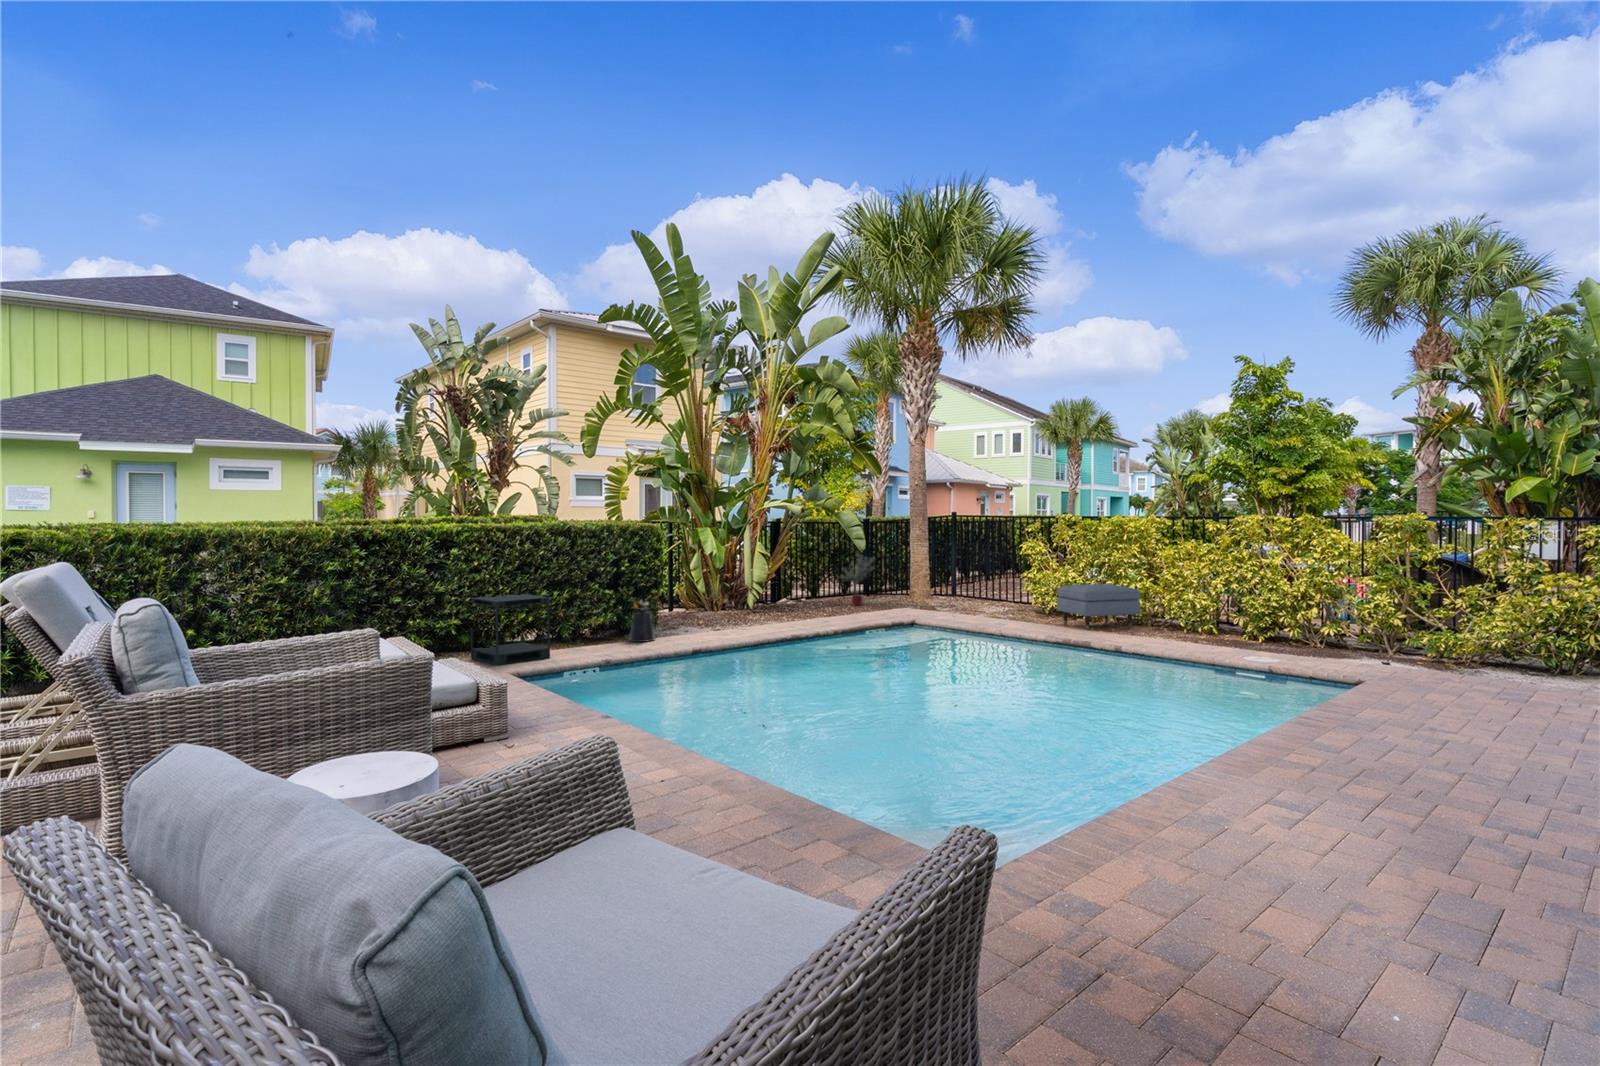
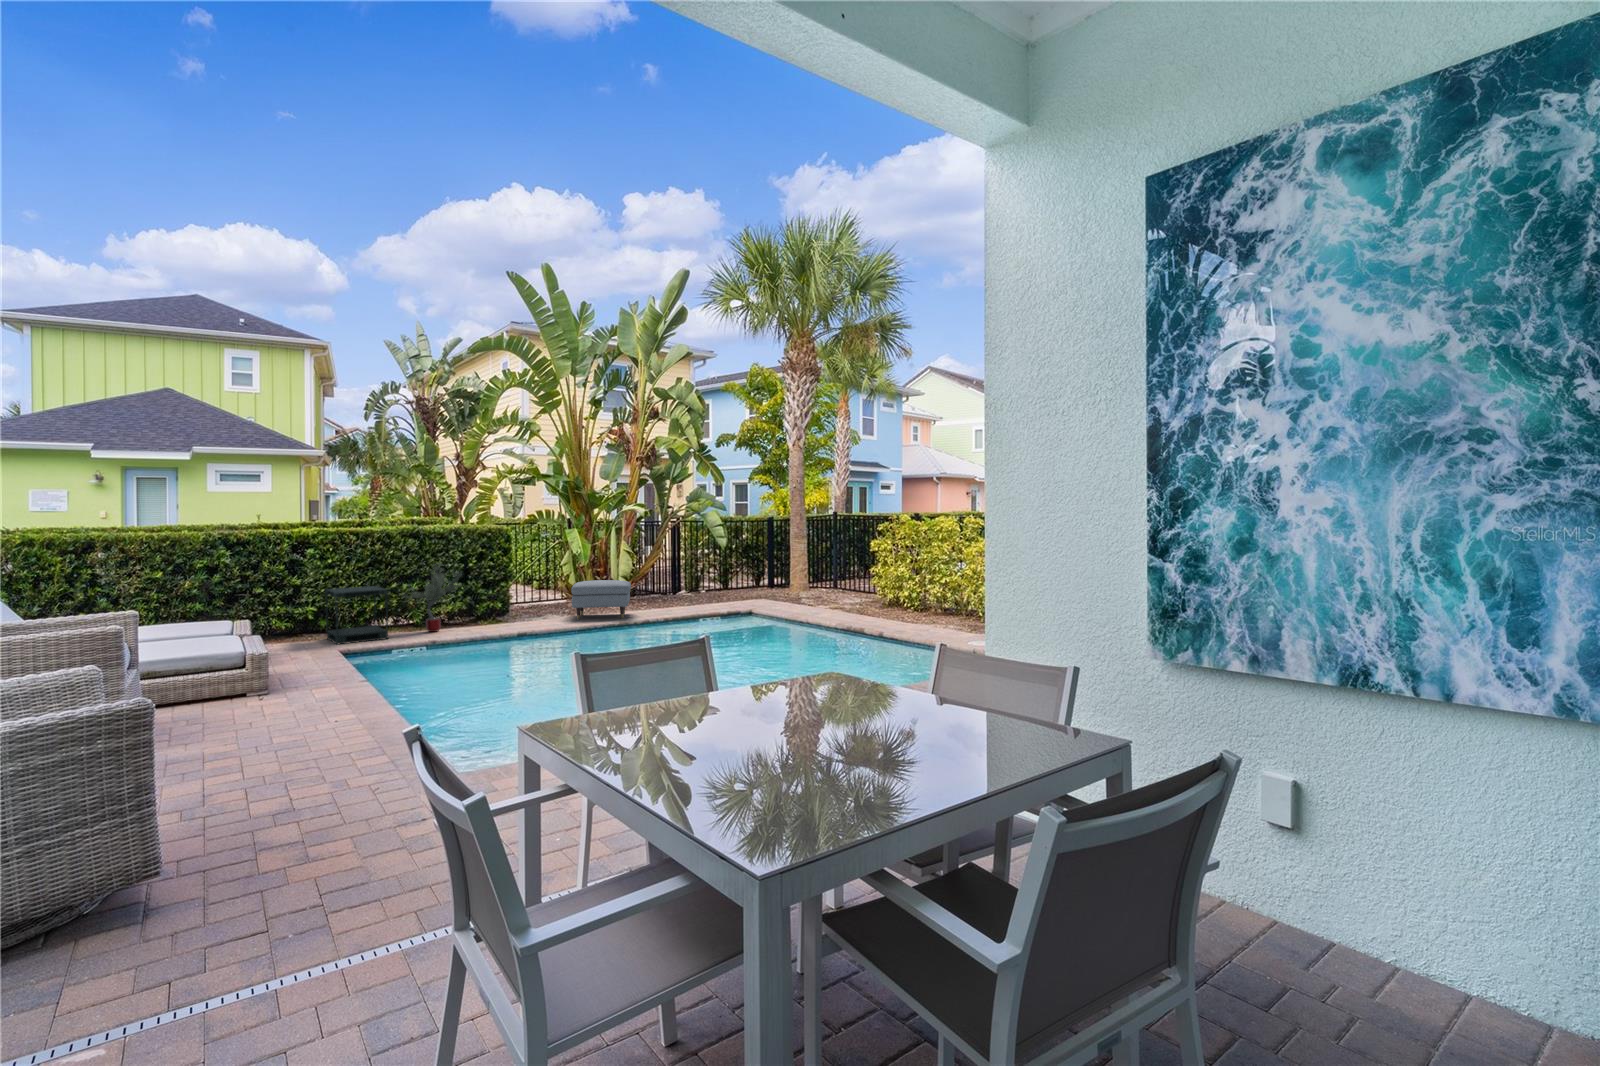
potted tree: present [841,554,874,606] -> present [403,564,462,632]
ottoman: present [1057,584,1140,630] -> present [571,580,631,620]
watering can: present [630,602,654,642] -> none [478,588,501,626]

